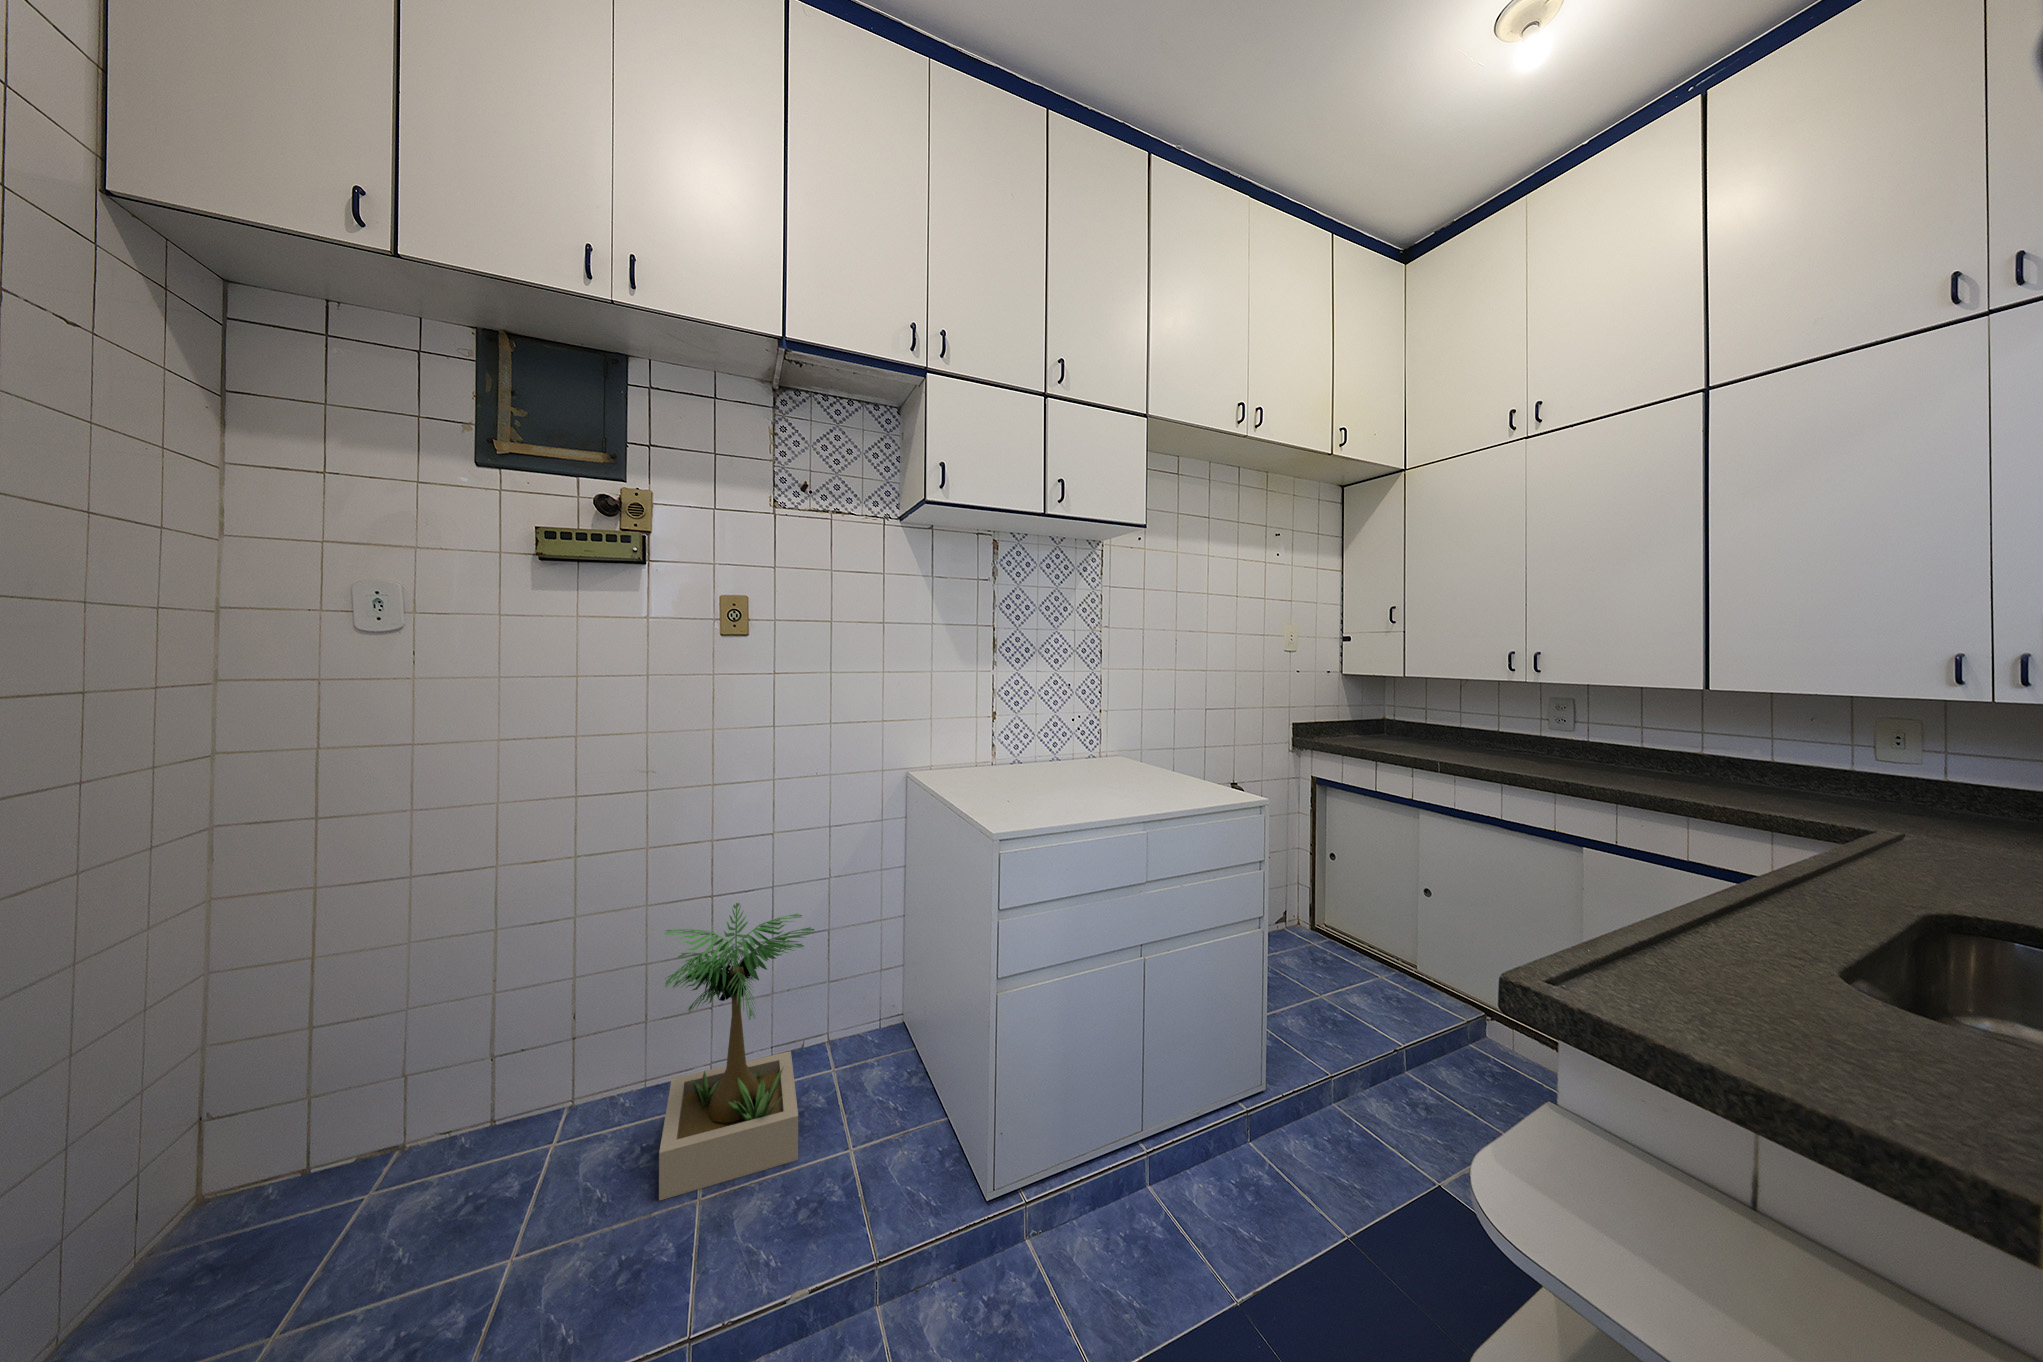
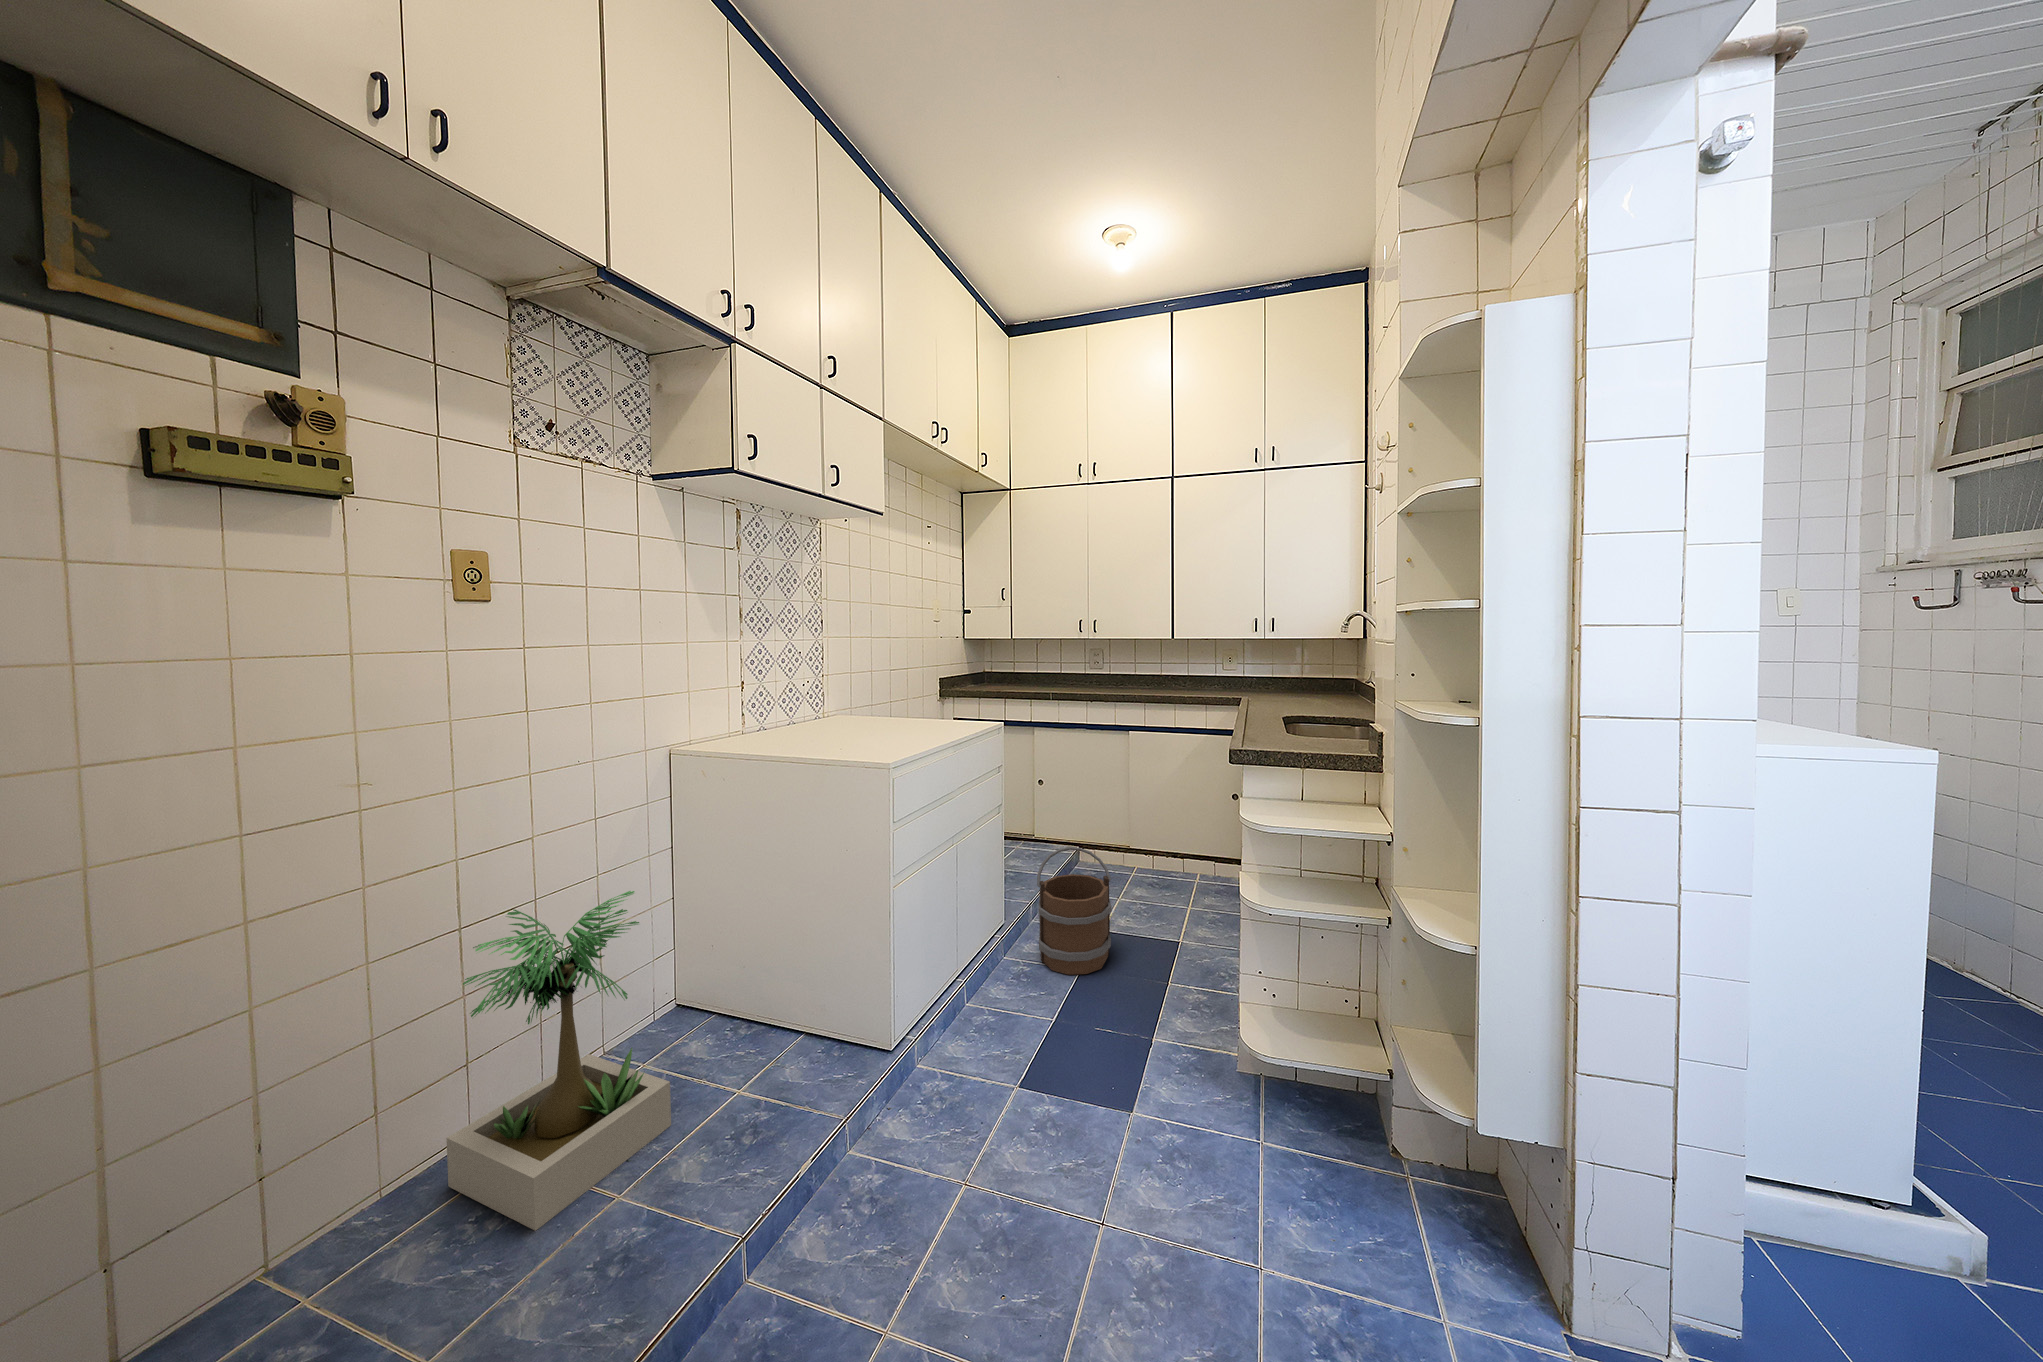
bucket: none [1291,1014,1423,1248] -> present [1037,847,1112,975]

